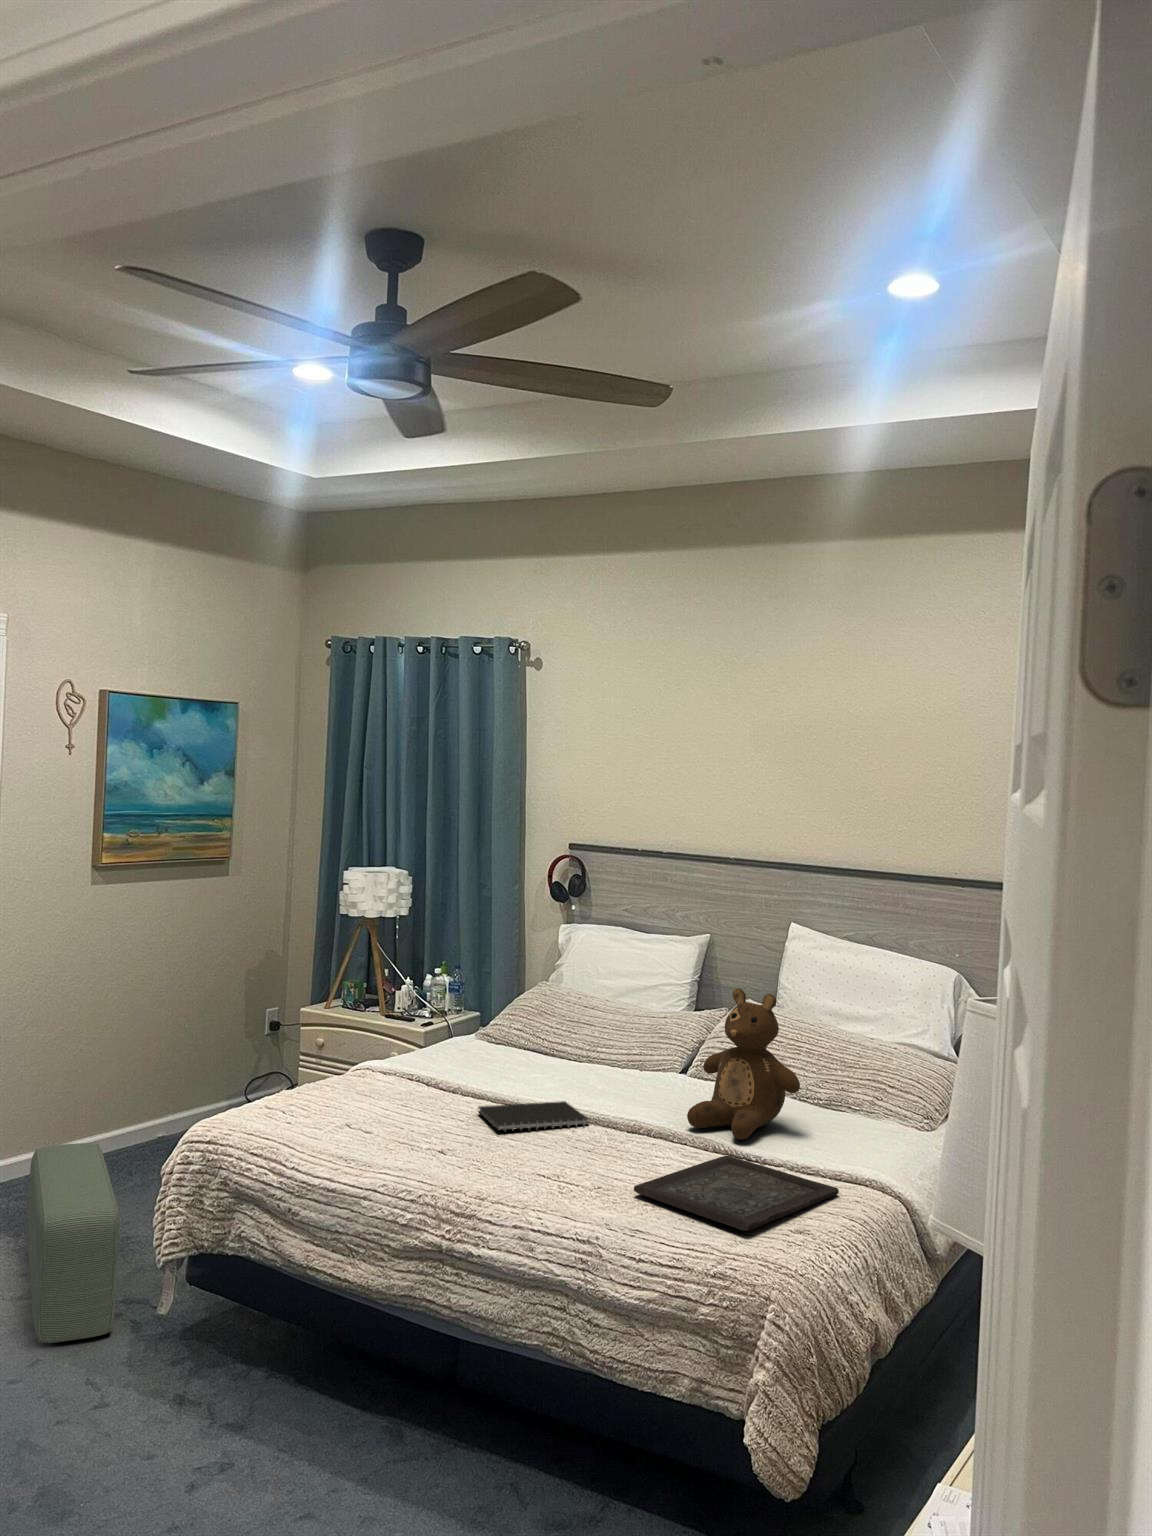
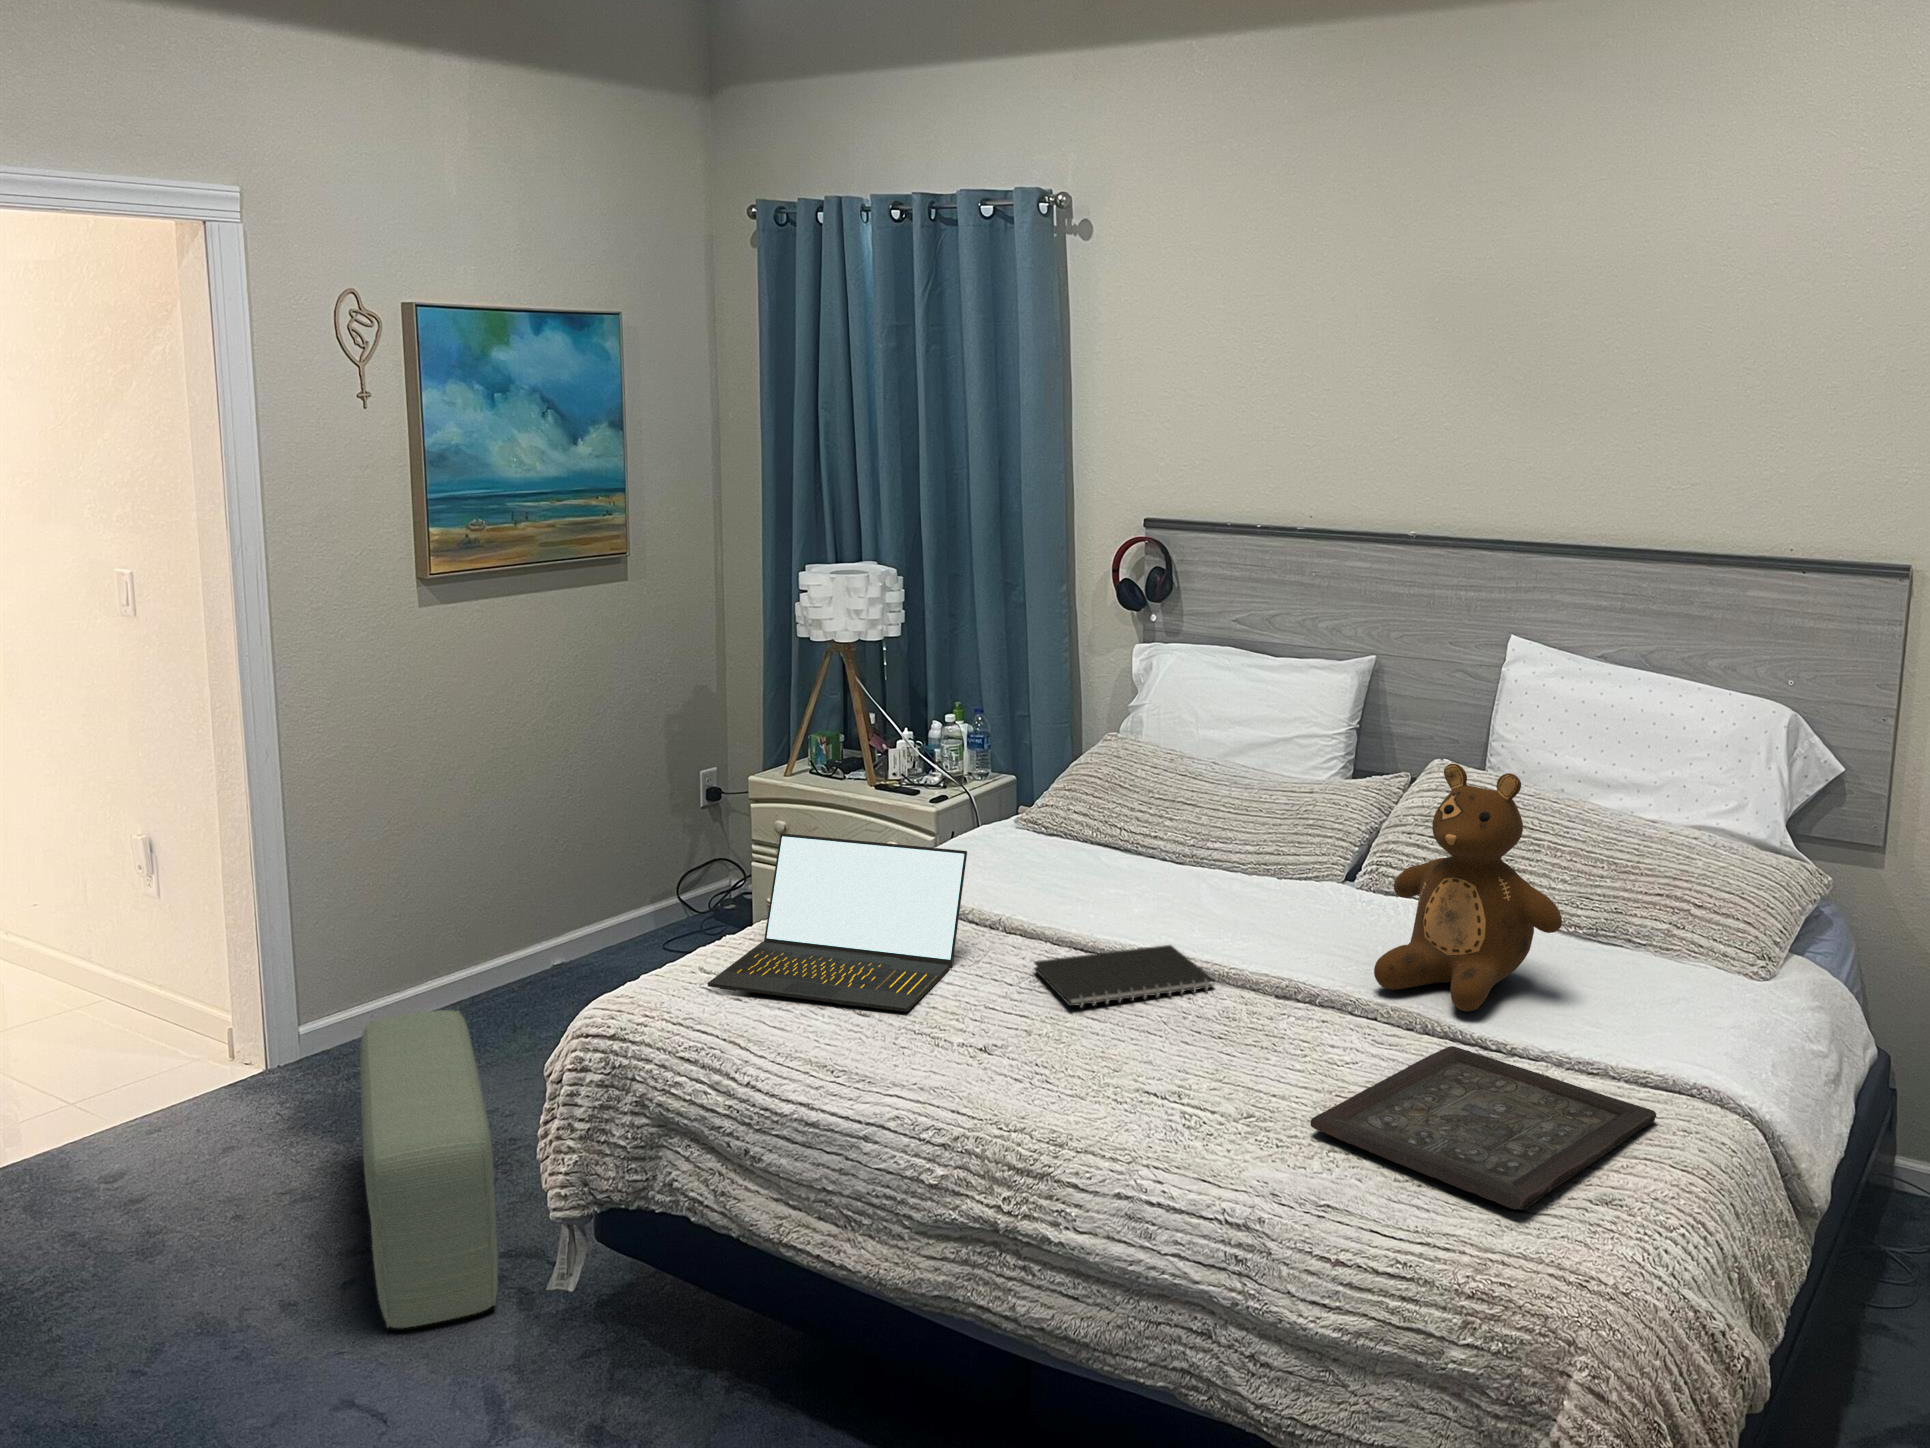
laptop: none [271,1024,440,1131] -> present [708,833,967,1012]

